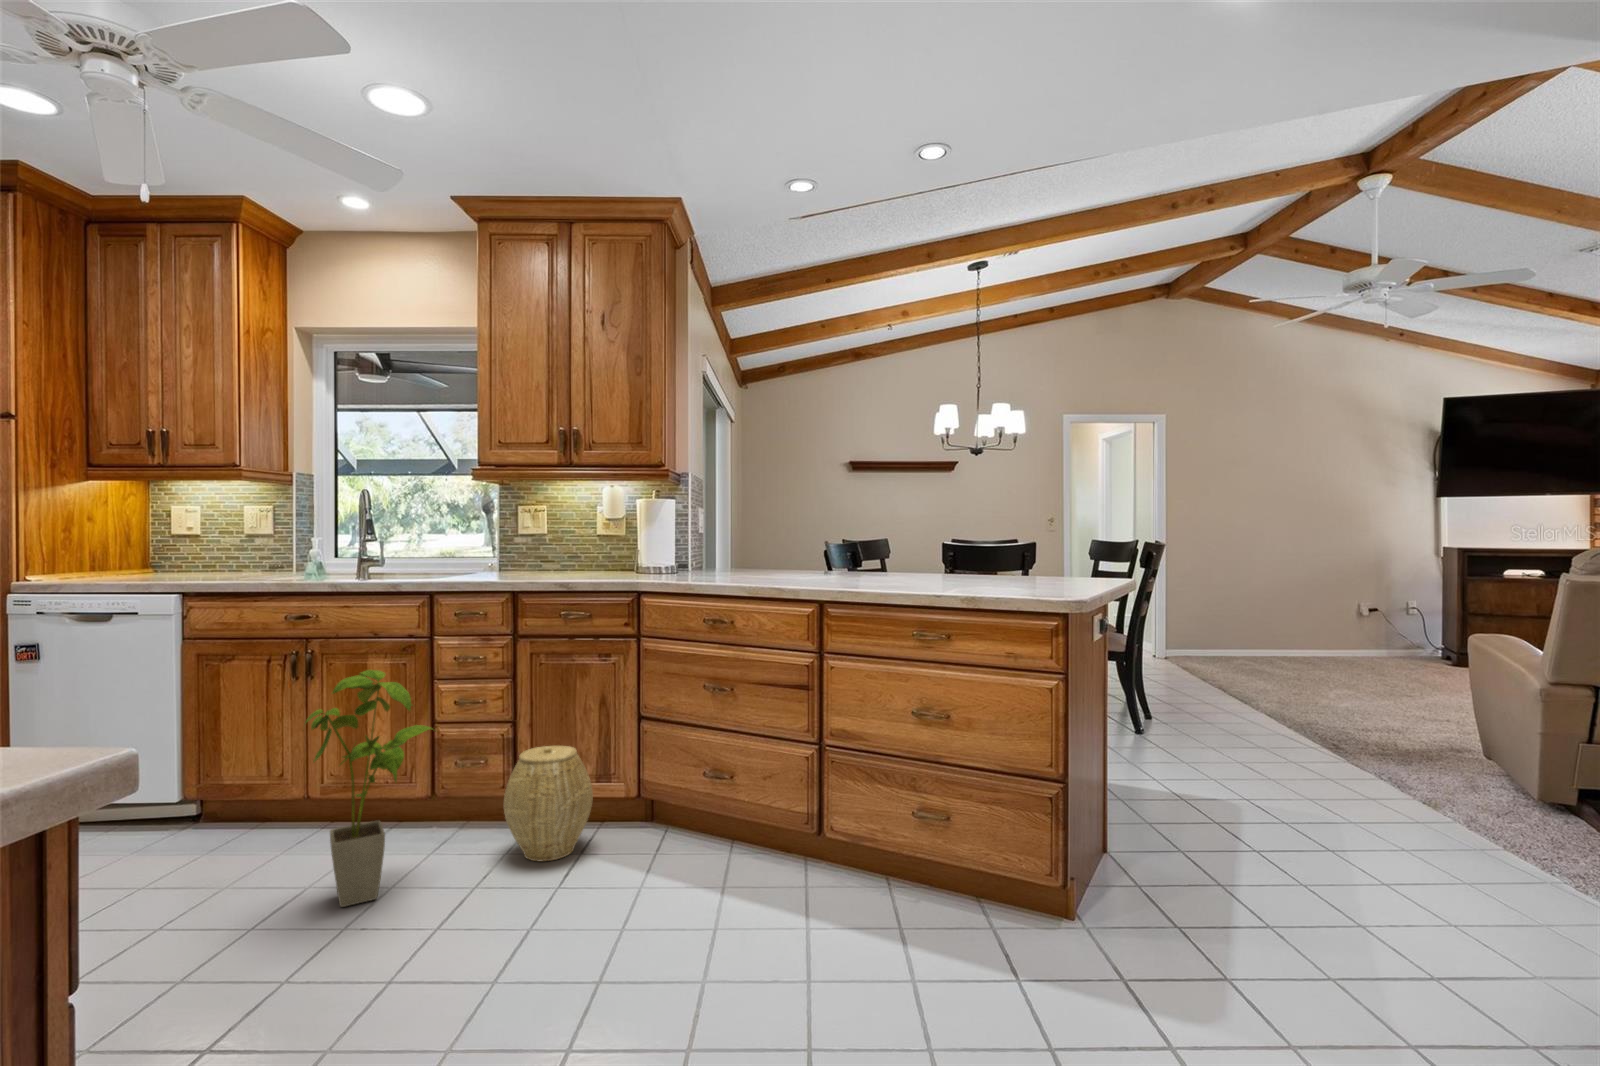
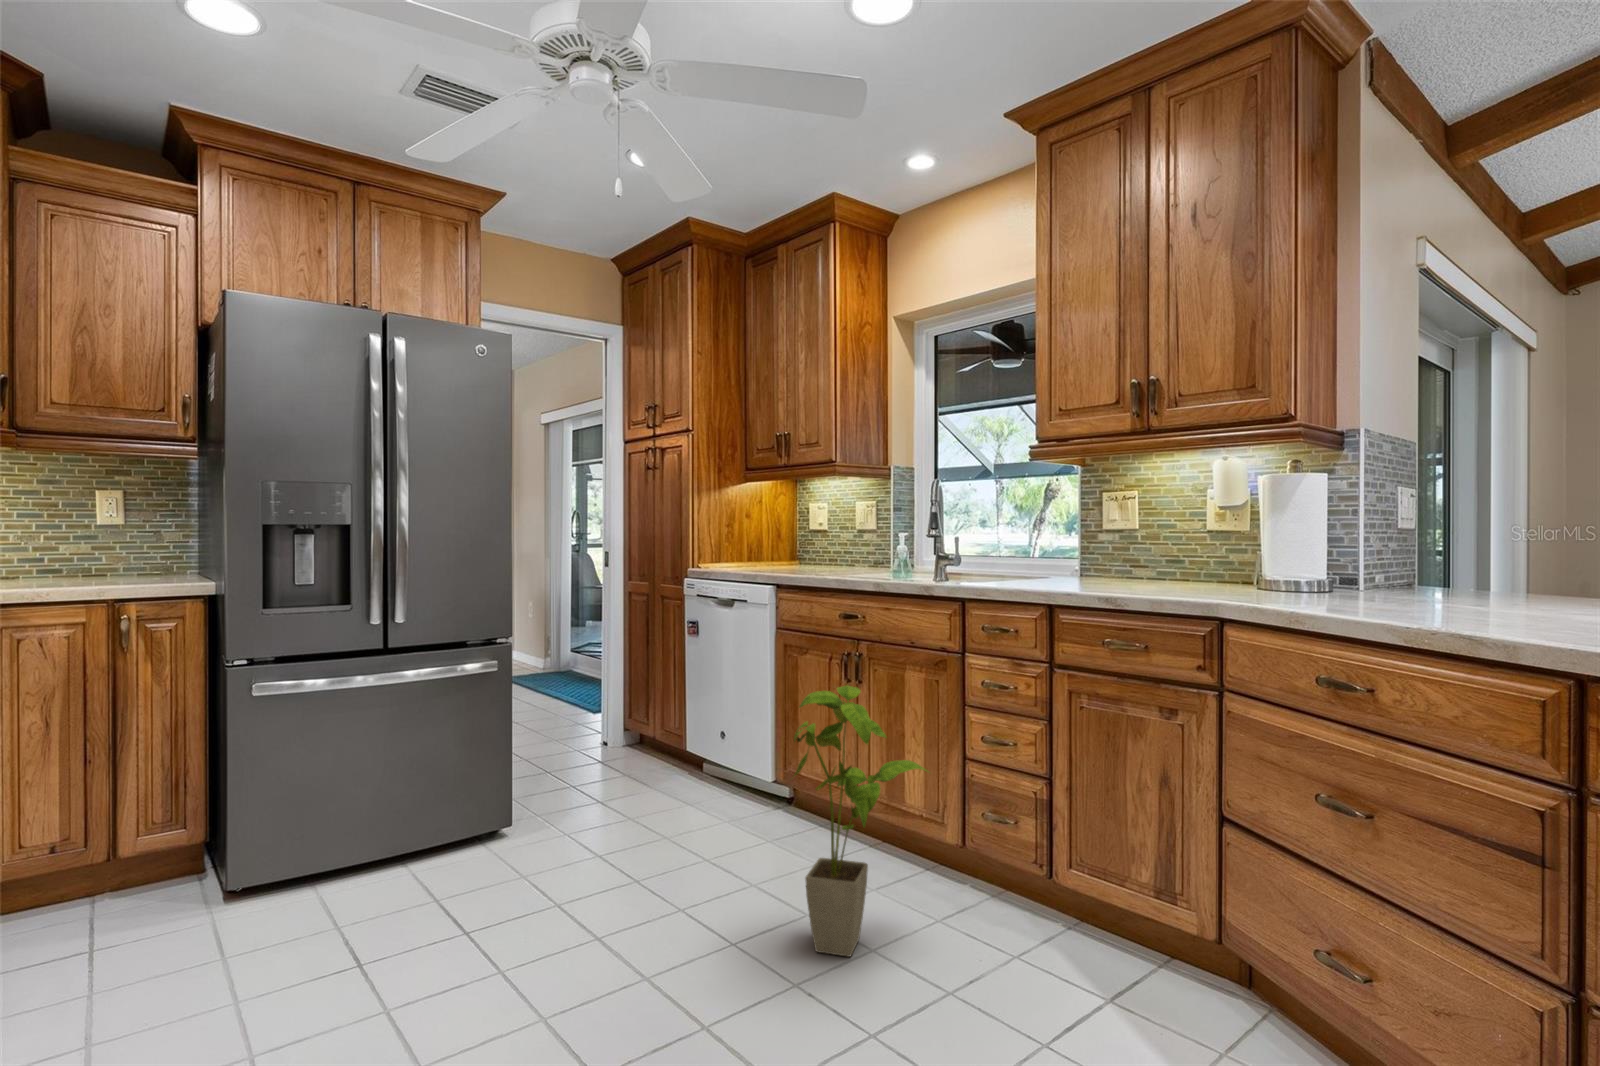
woven basket: present [504,746,593,861] -> none [1008,824,1134,996]

